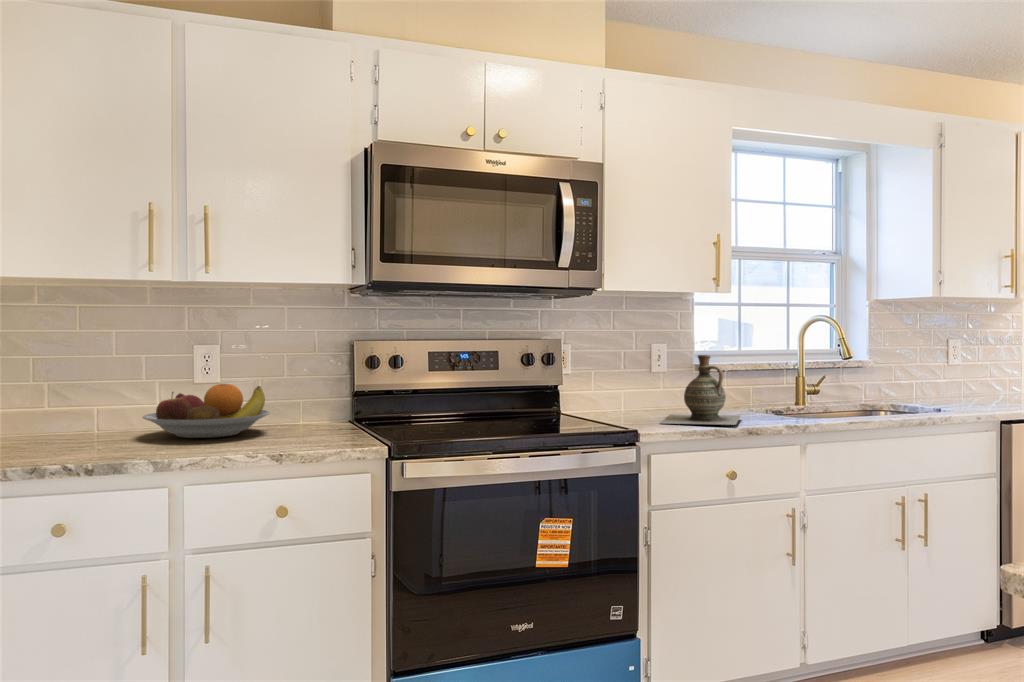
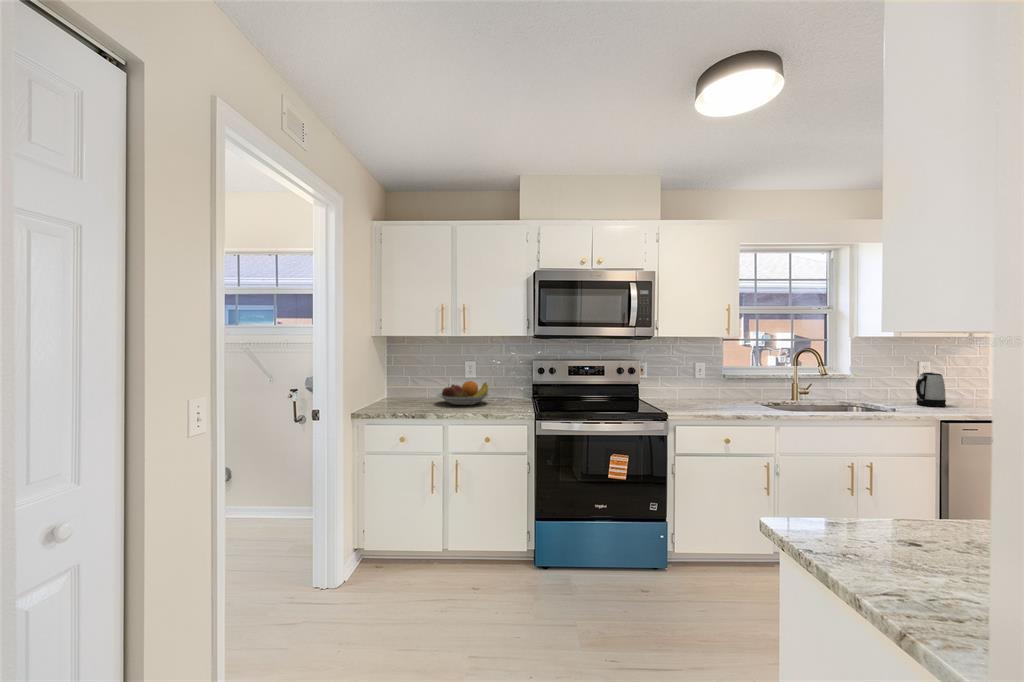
kettle: none [952,352,991,403] -> present [916,372,946,407]
ceramic jug: present [660,355,741,425] -> none [688,373,741,412]

